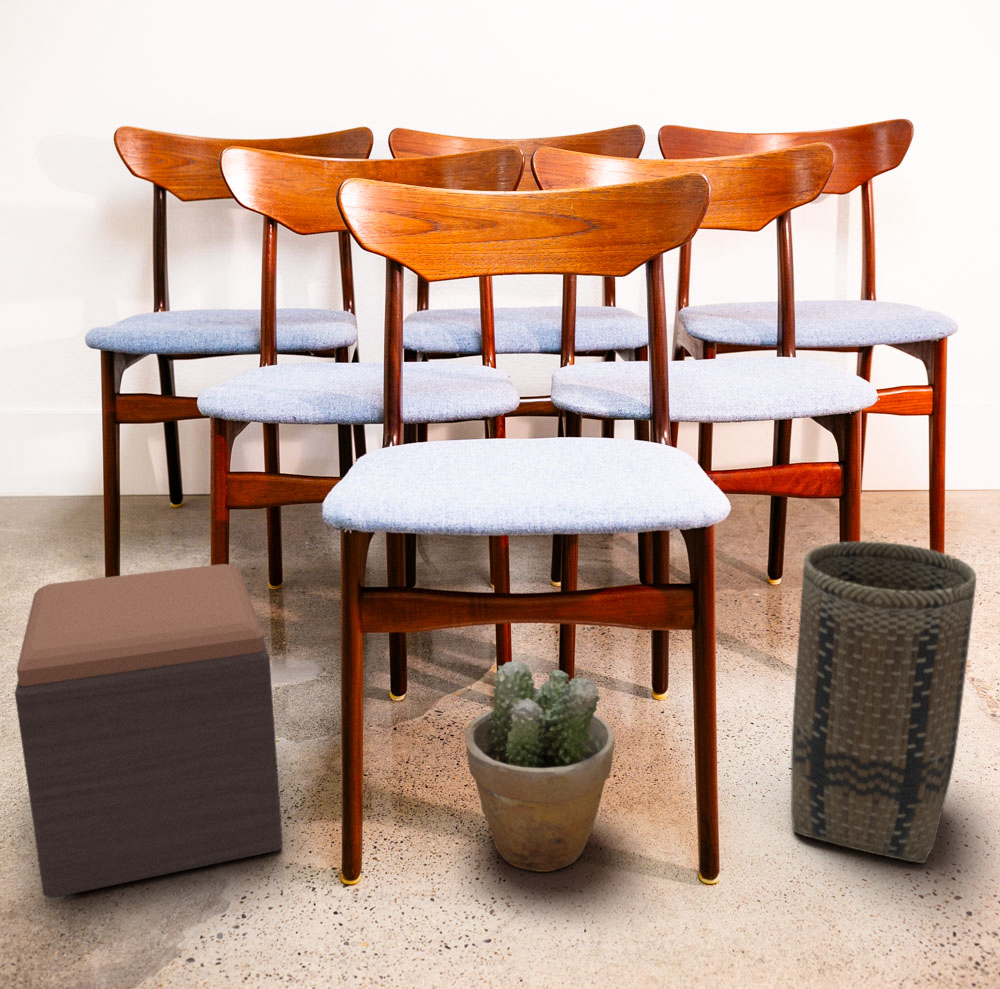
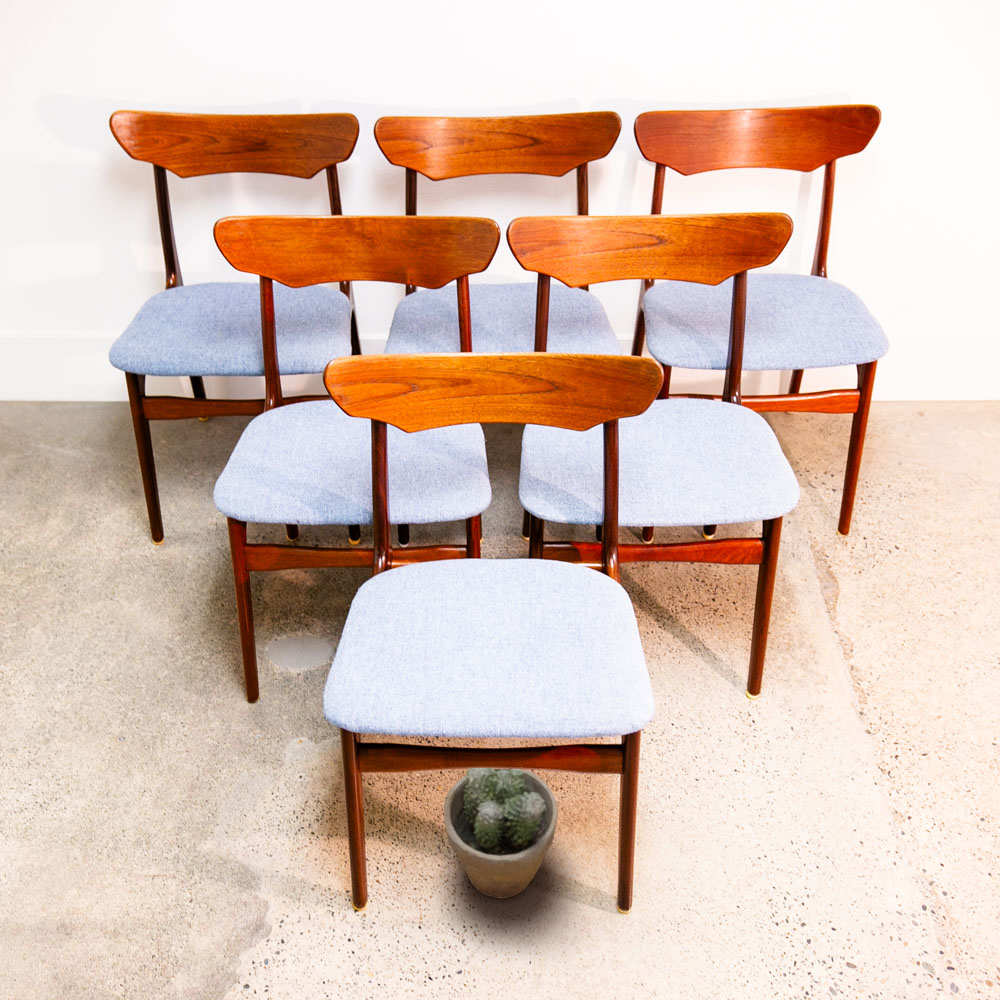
basket: present [791,541,976,863] -> none [691,657,849,896]
footstool: present [15,564,283,898] -> none [95,642,309,922]

